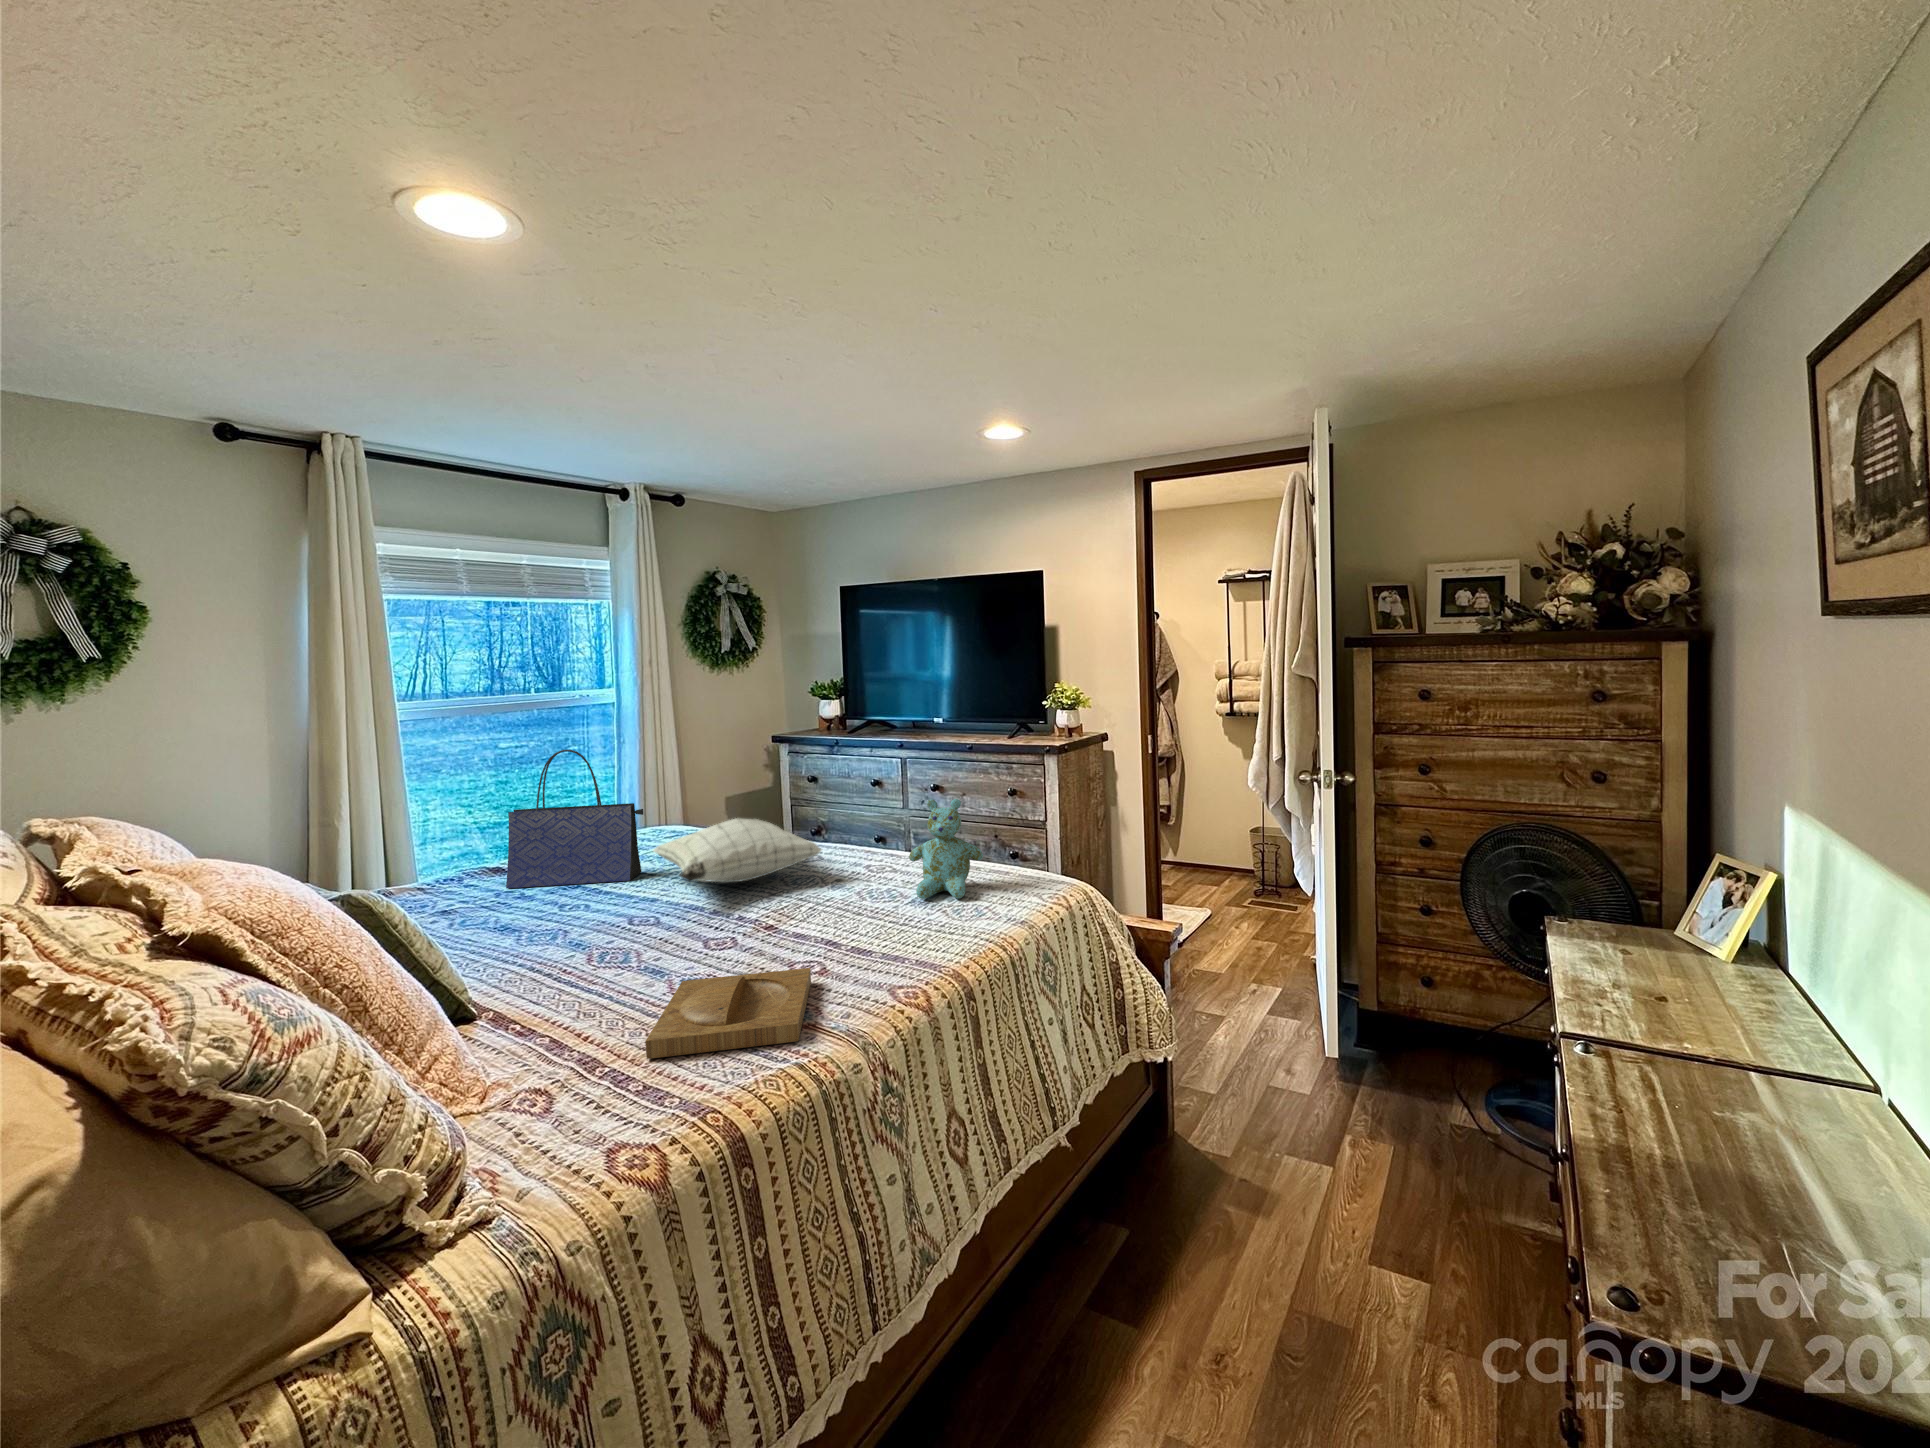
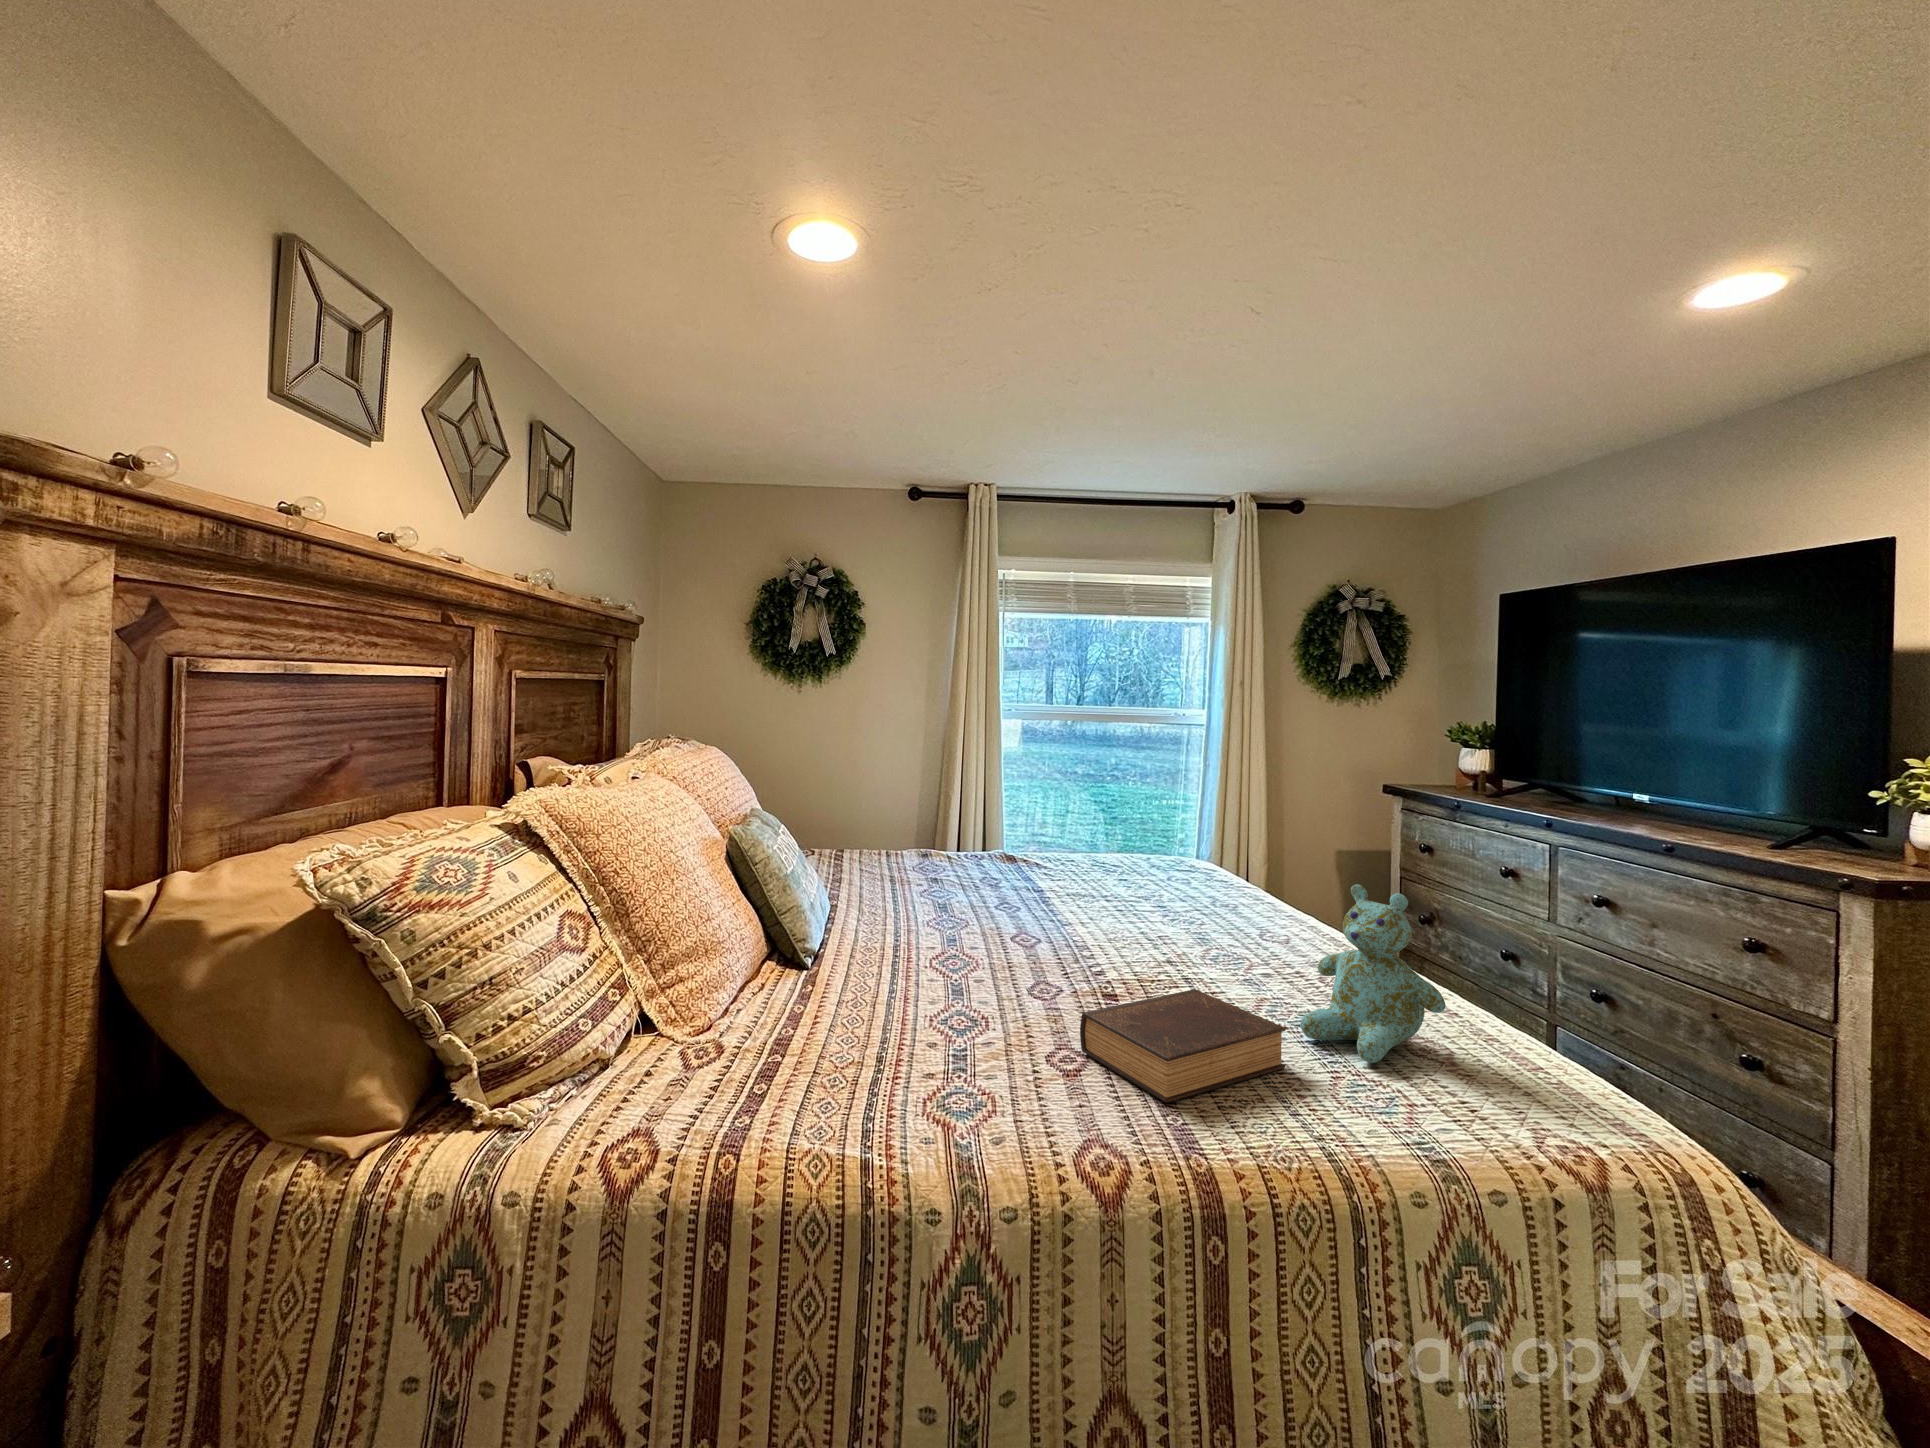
tote bag: present [506,750,643,888] -> none [963,748,1071,896]
pillow: present [653,818,821,882] -> none [1035,852,1220,932]
book: none [824,893,930,955] -> present [1080,989,1286,1103]
tray: present [646,968,811,1059] -> none [786,1004,1019,1133]

